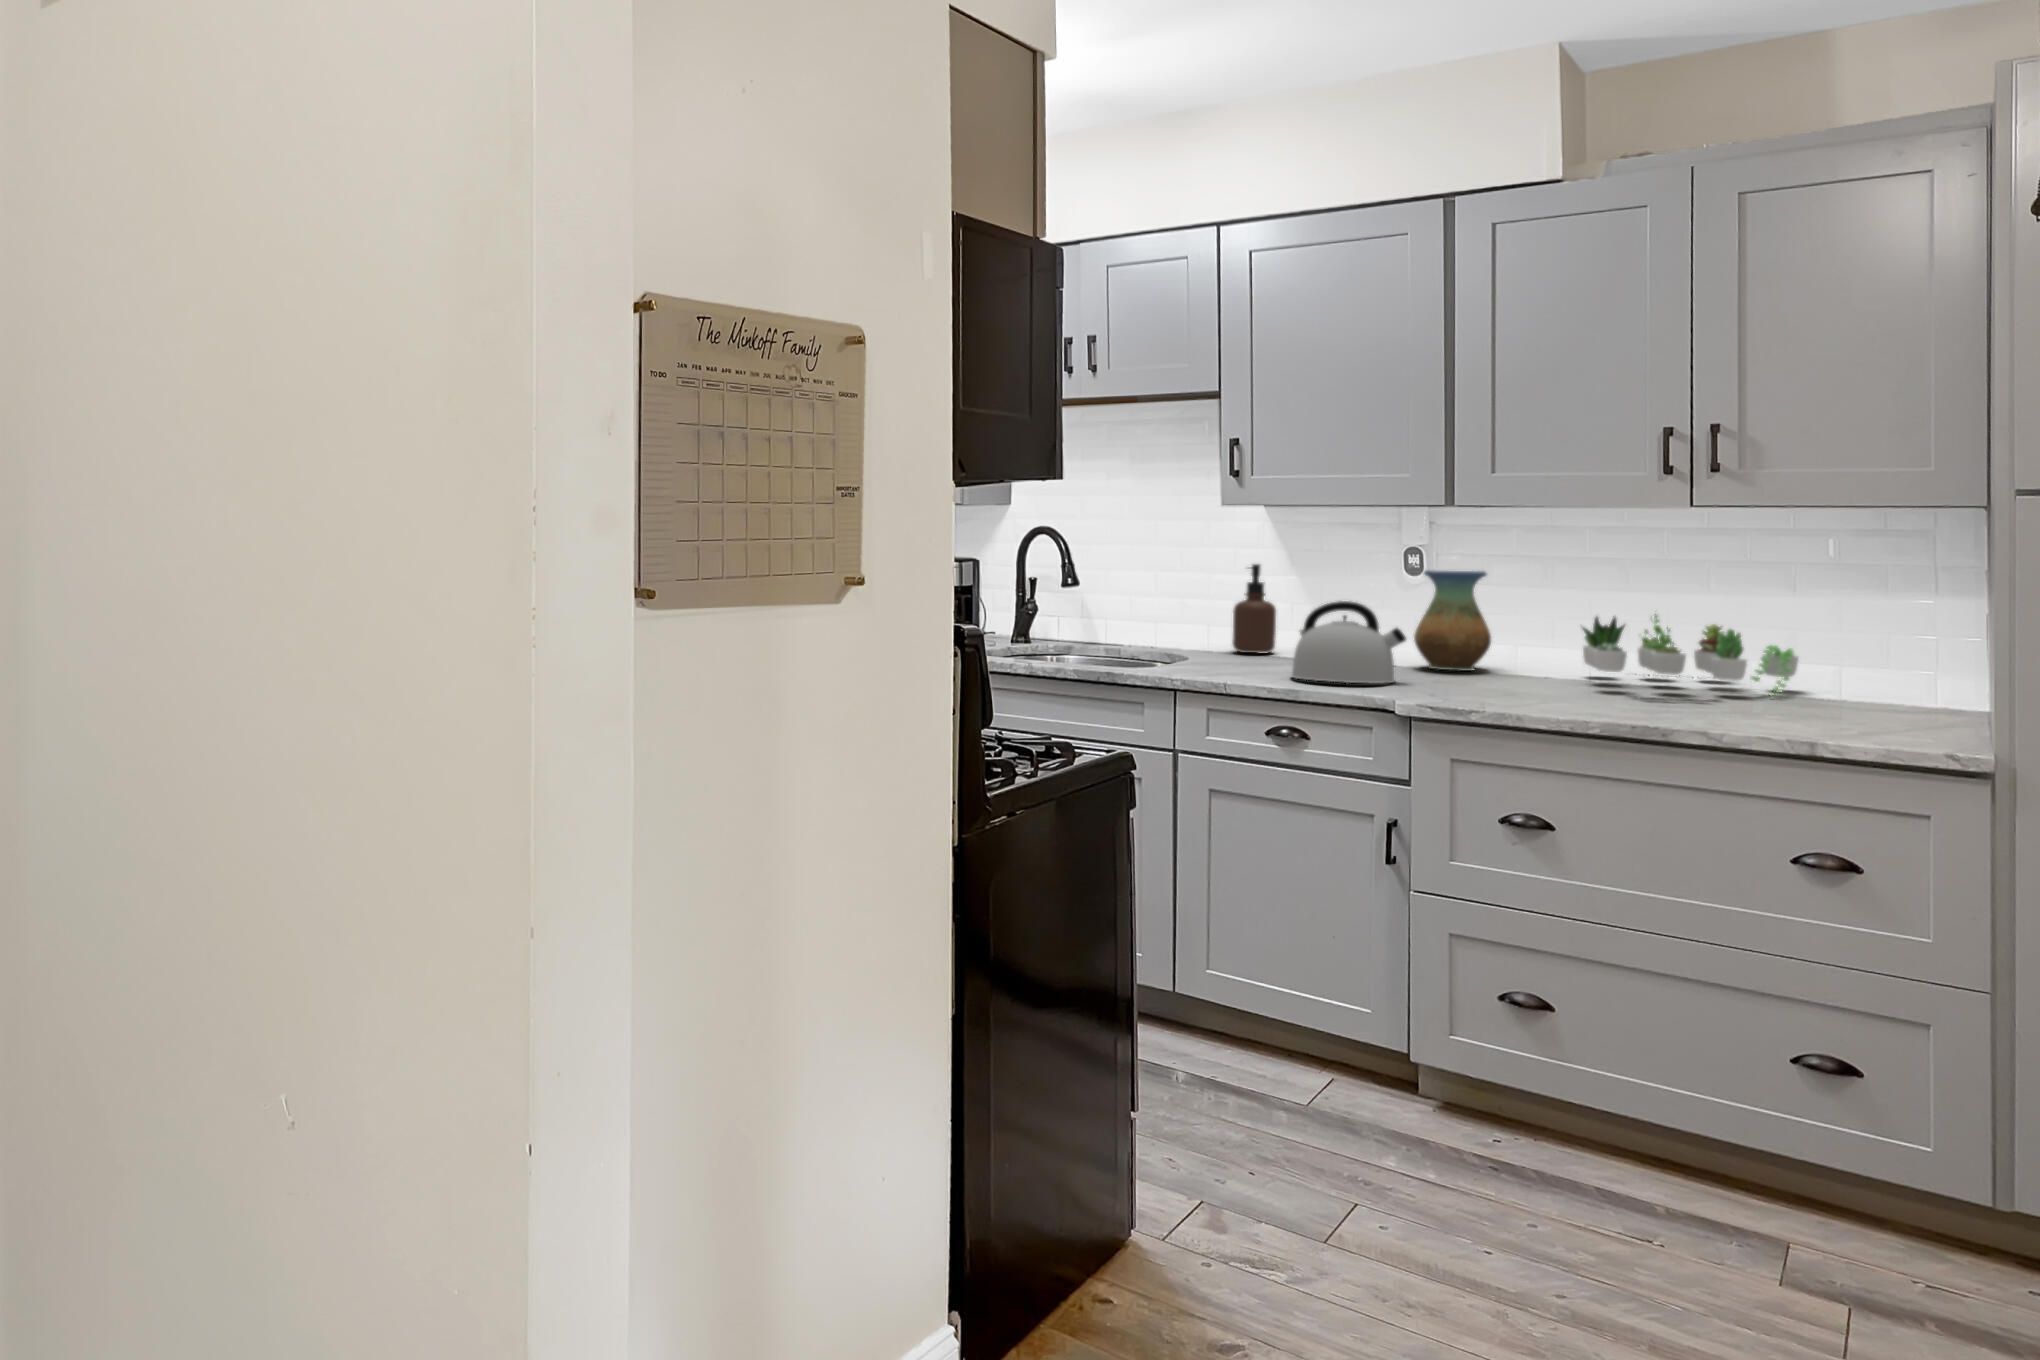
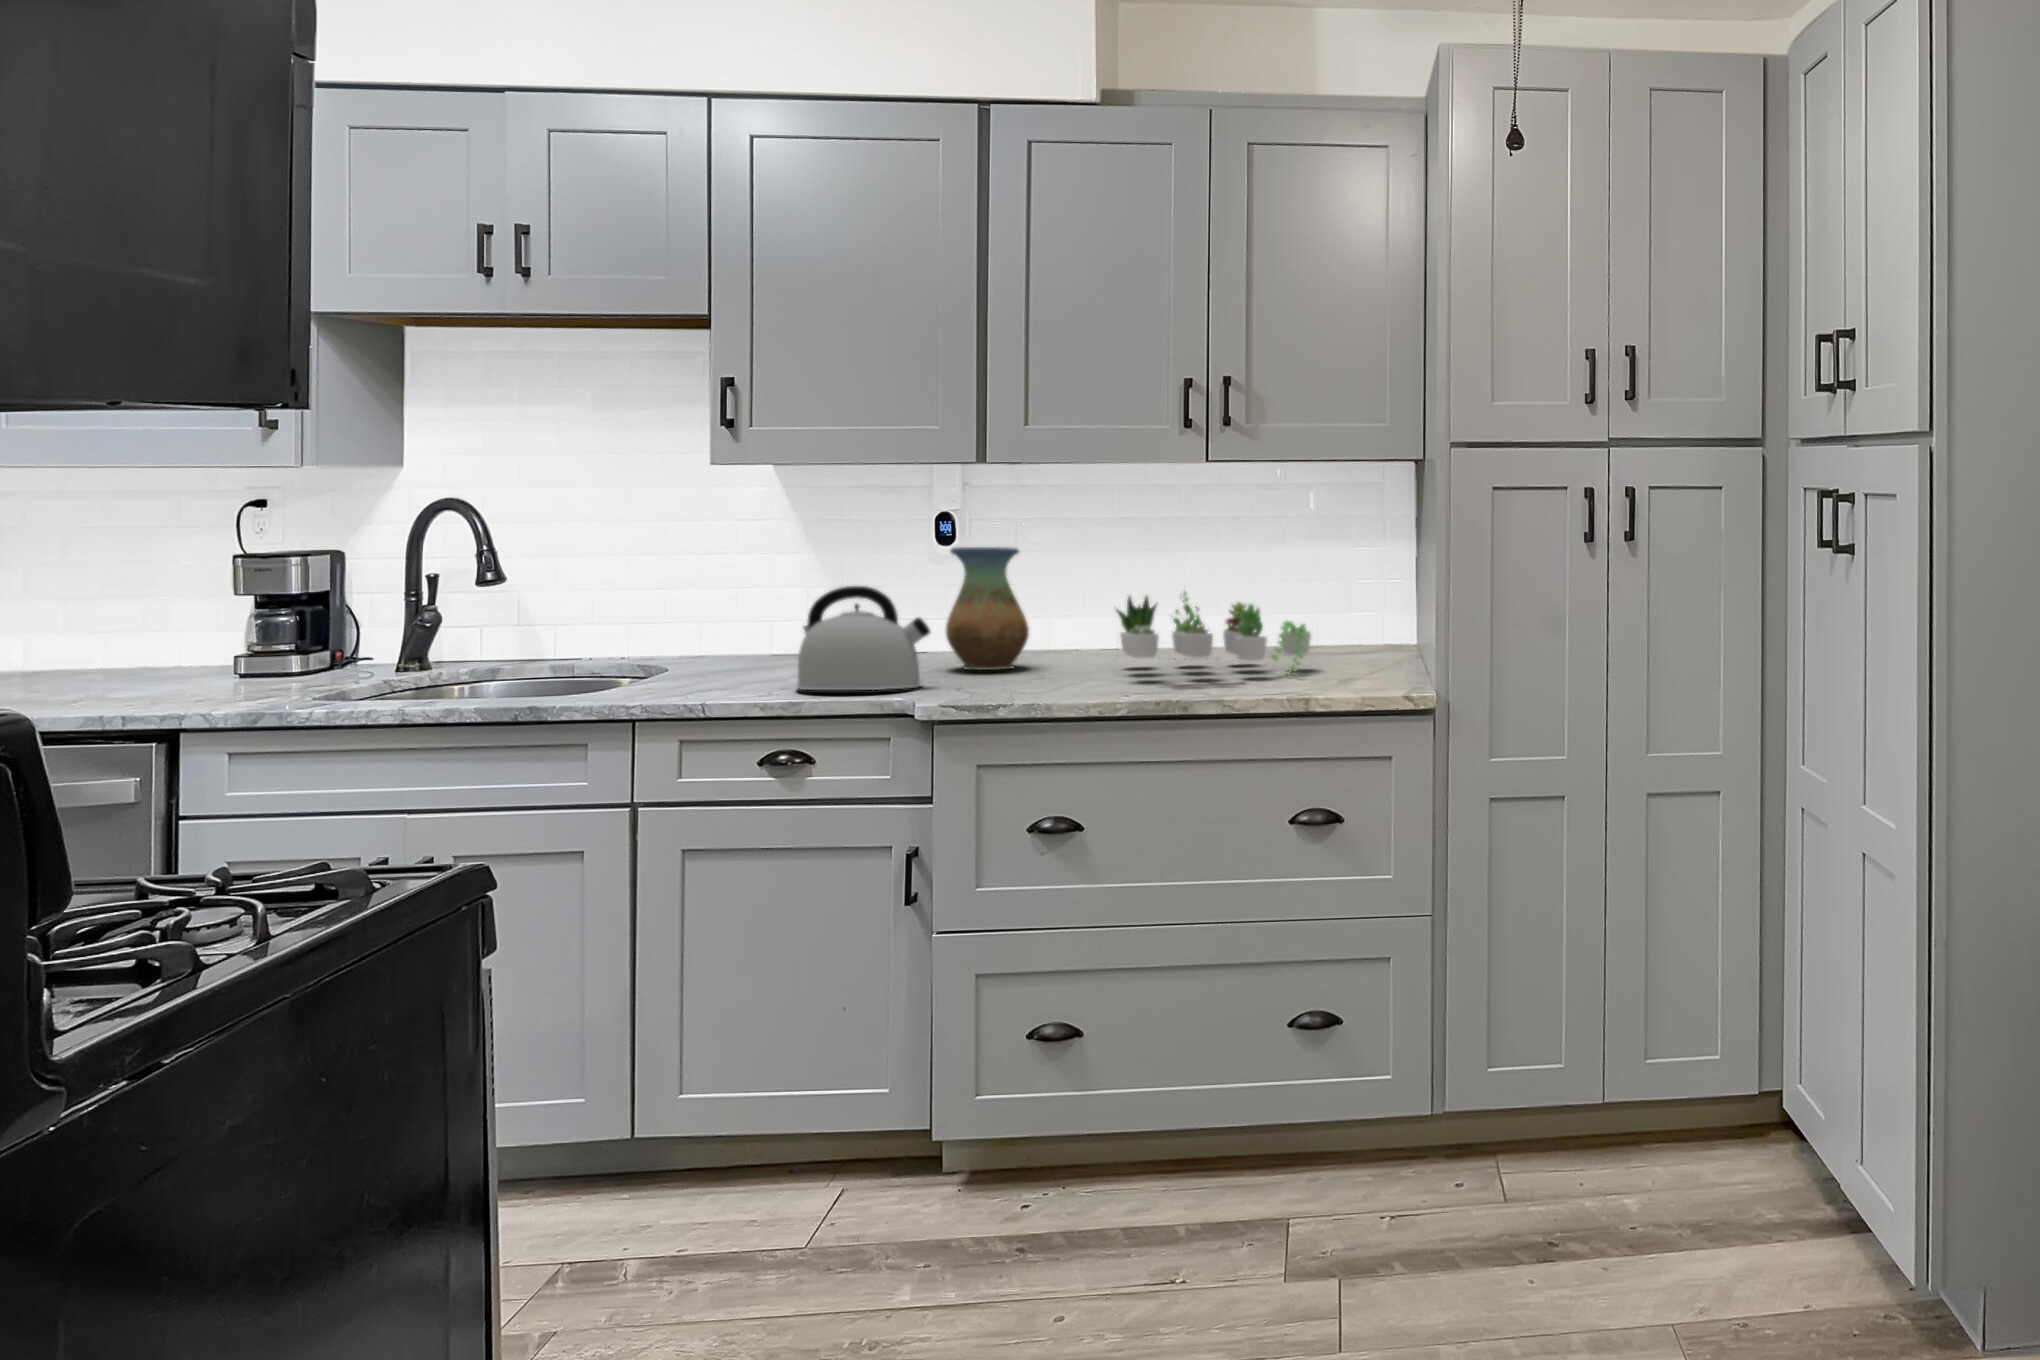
soap dispenser: present [1232,564,1276,654] -> none [730,545,787,664]

